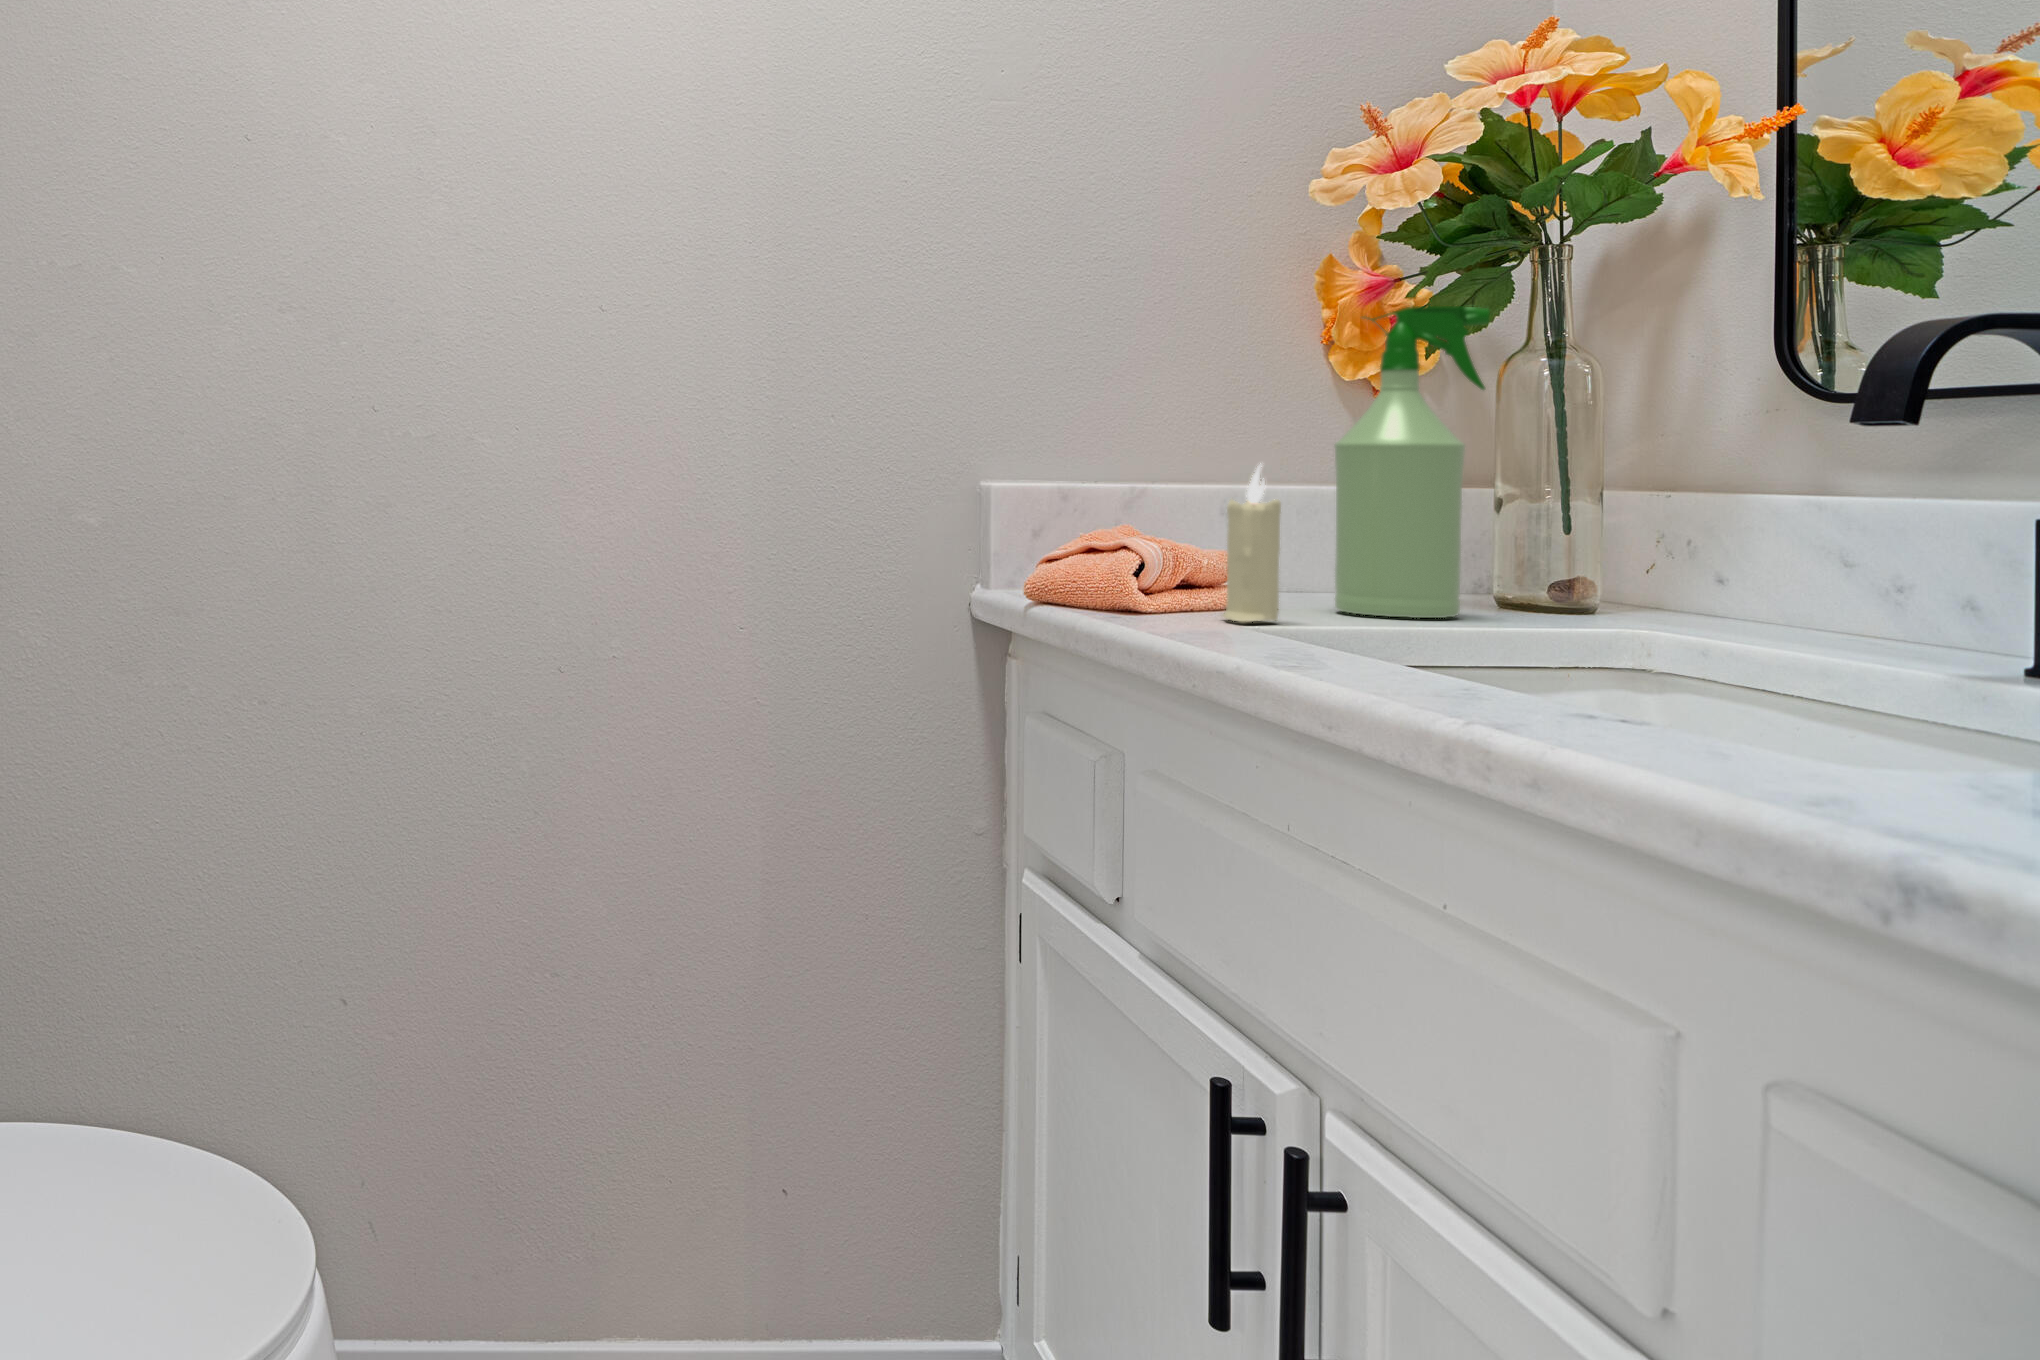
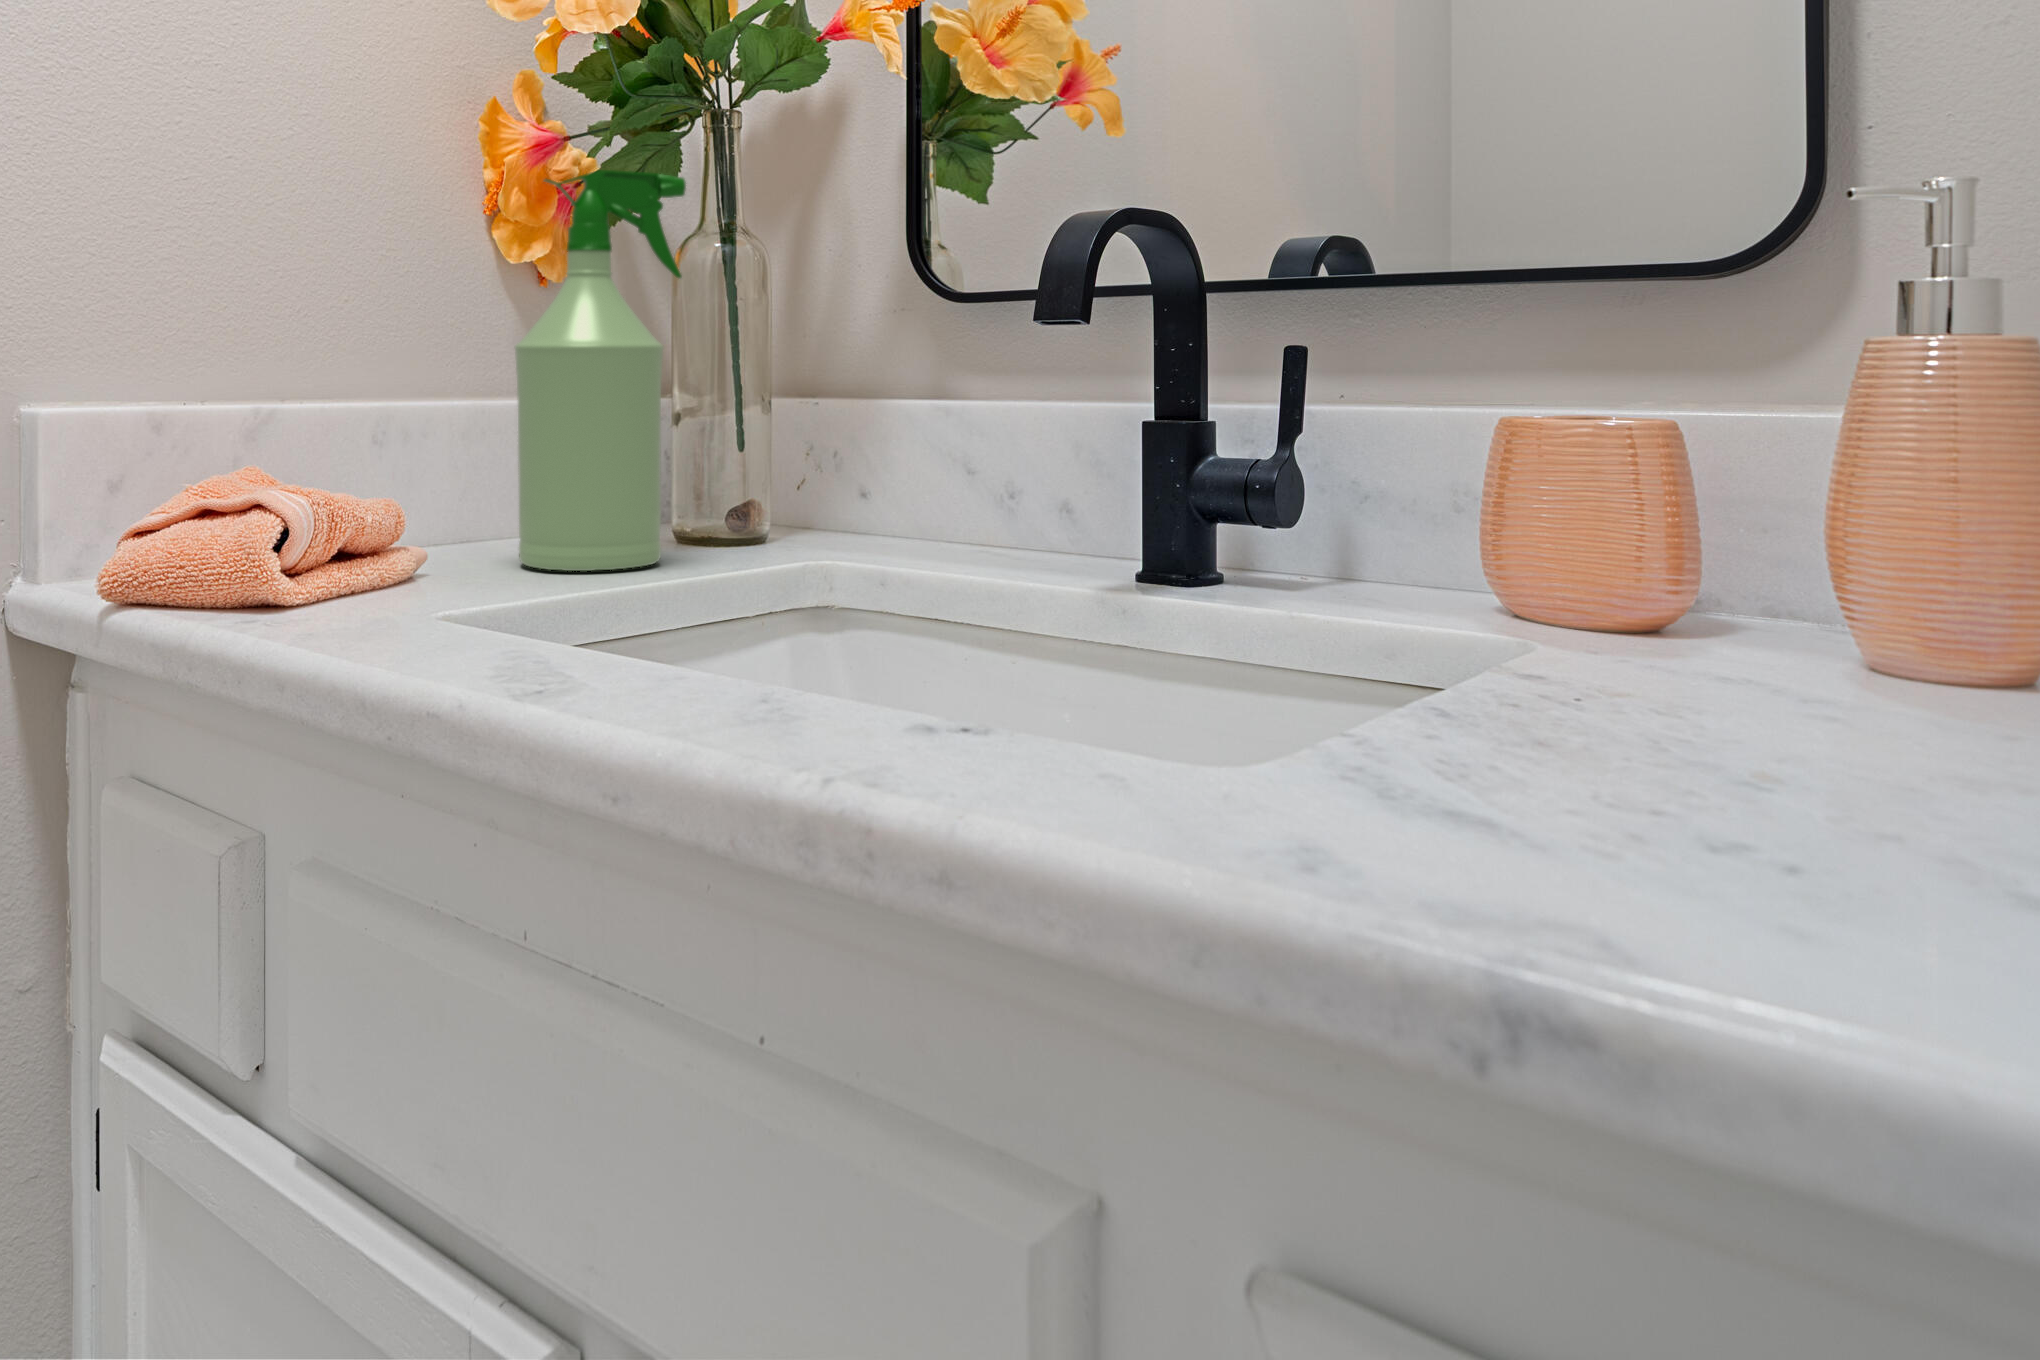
candle: present [1222,464,1281,622] -> none [397,377,477,610]

